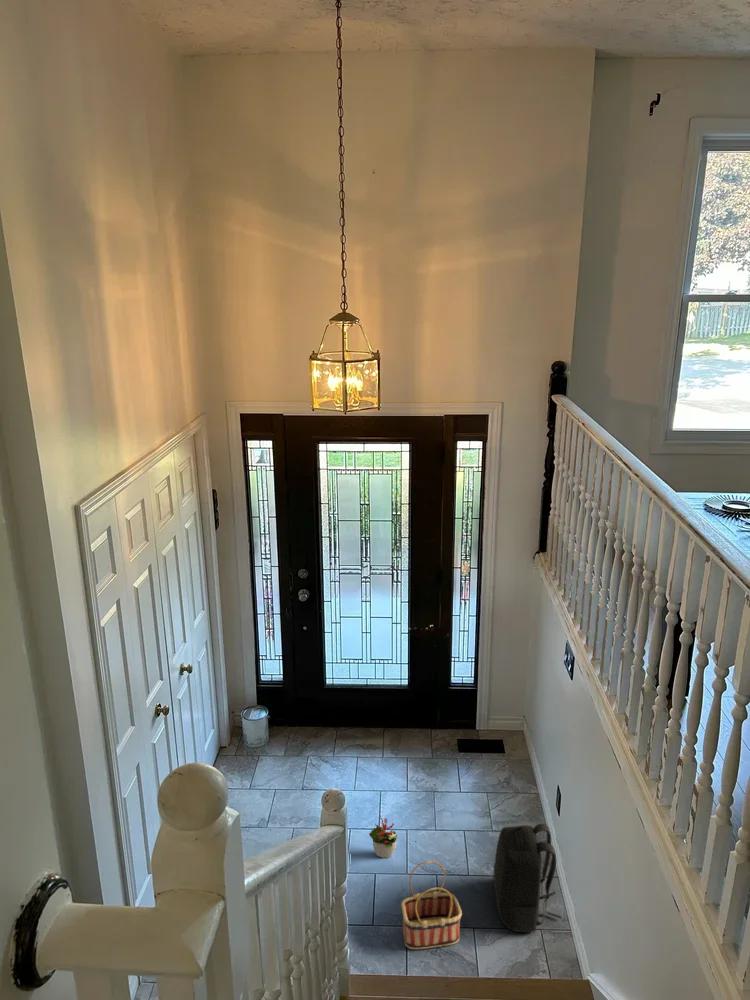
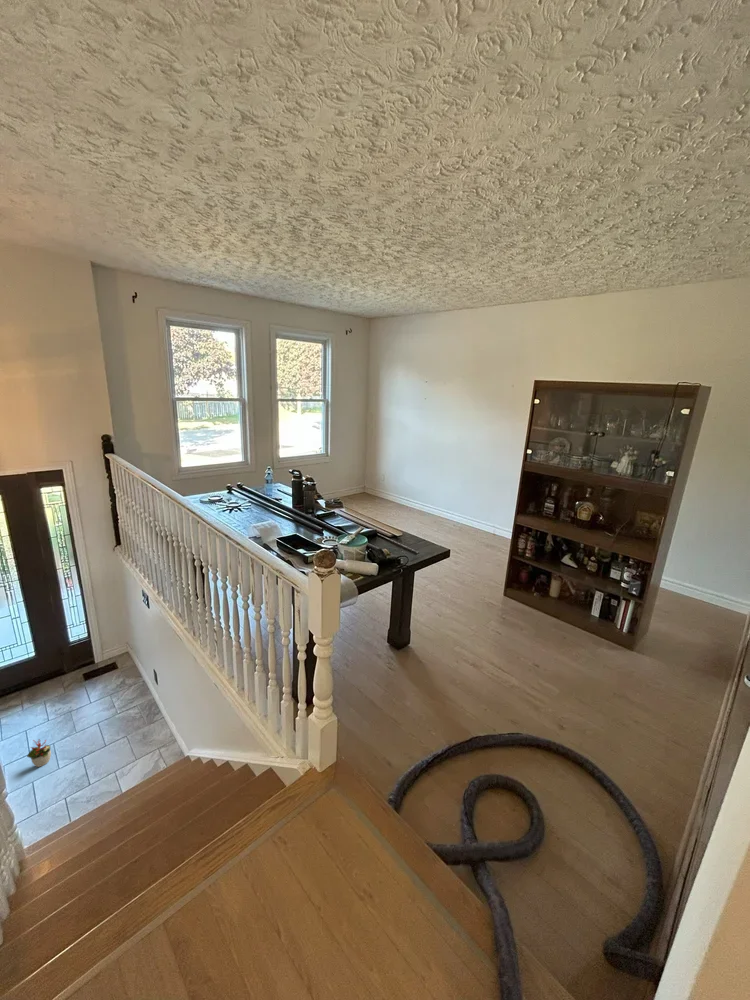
backpack: present [494,824,561,932] -> none [124,690,171,756]
basket: present [401,861,462,949] -> none [64,743,110,803]

